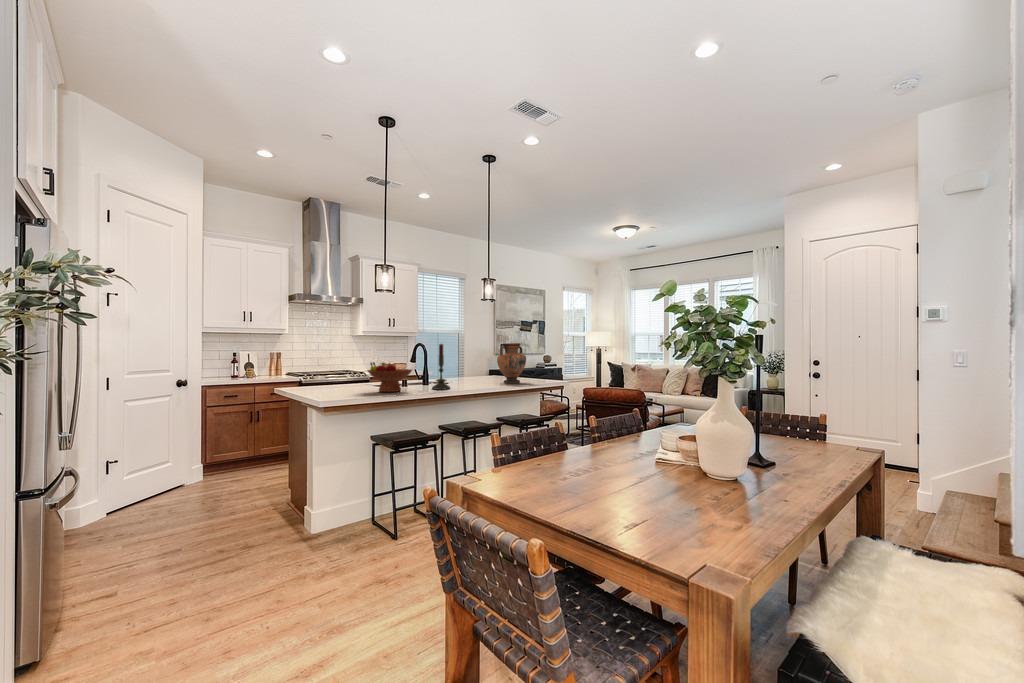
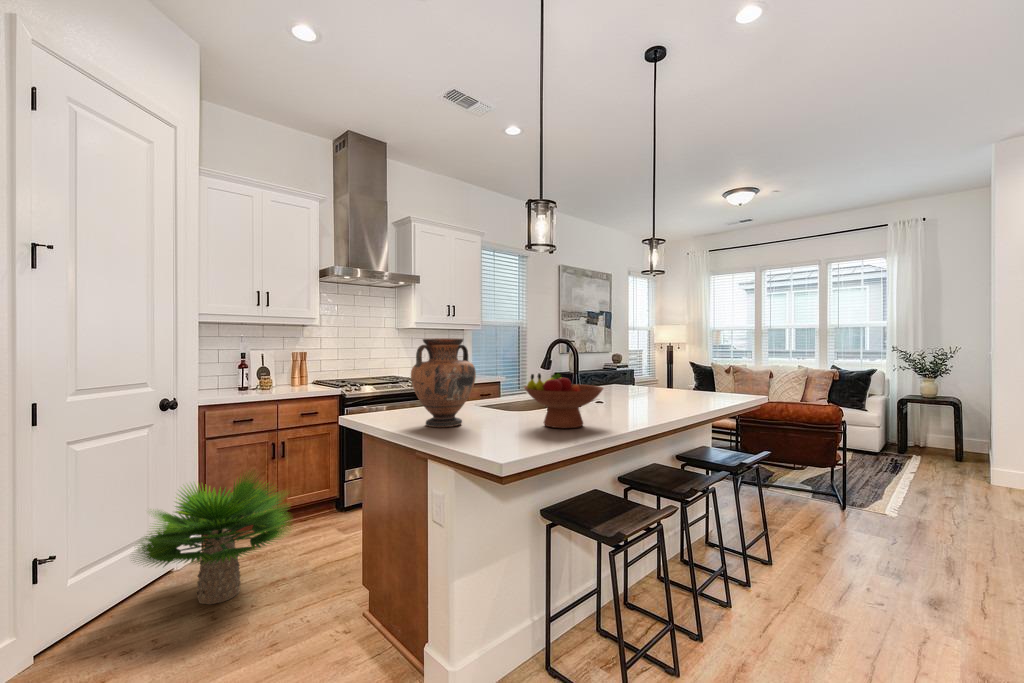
vase: present [497,343,526,383] -> present [411,338,476,427]
candle: present [432,344,450,390] -> none [616,339,647,420]
potted plant: none [156,421,257,498] -> present [138,475,288,604]

